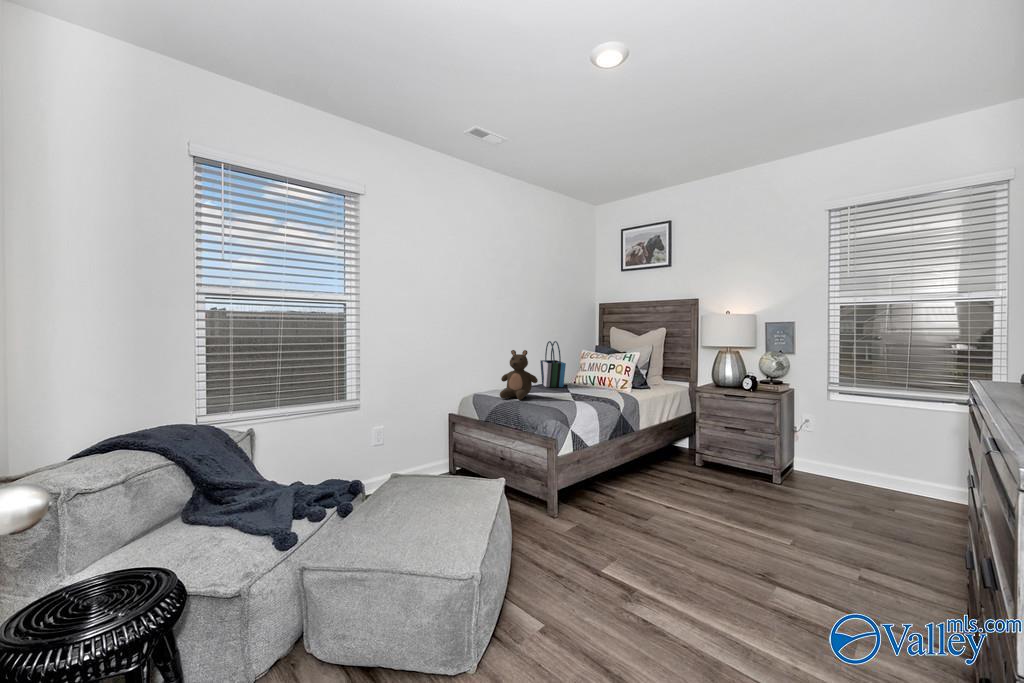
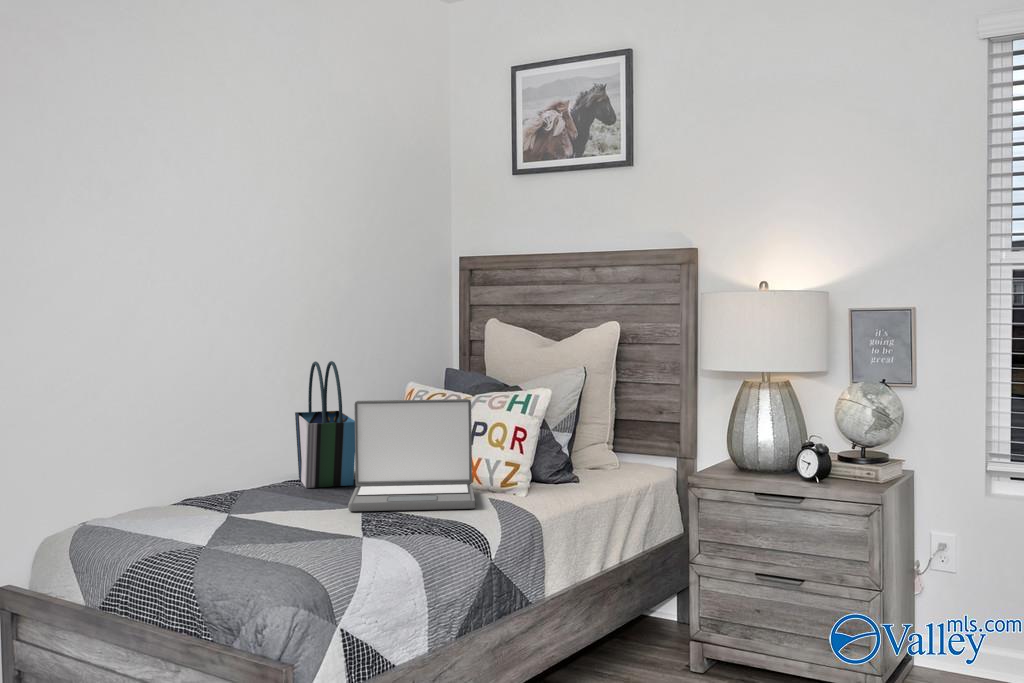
stuffed bear: present [500,350,538,400] -> none [149,395,263,539]
laptop: none [566,355,613,395] -> present [348,399,475,511]

